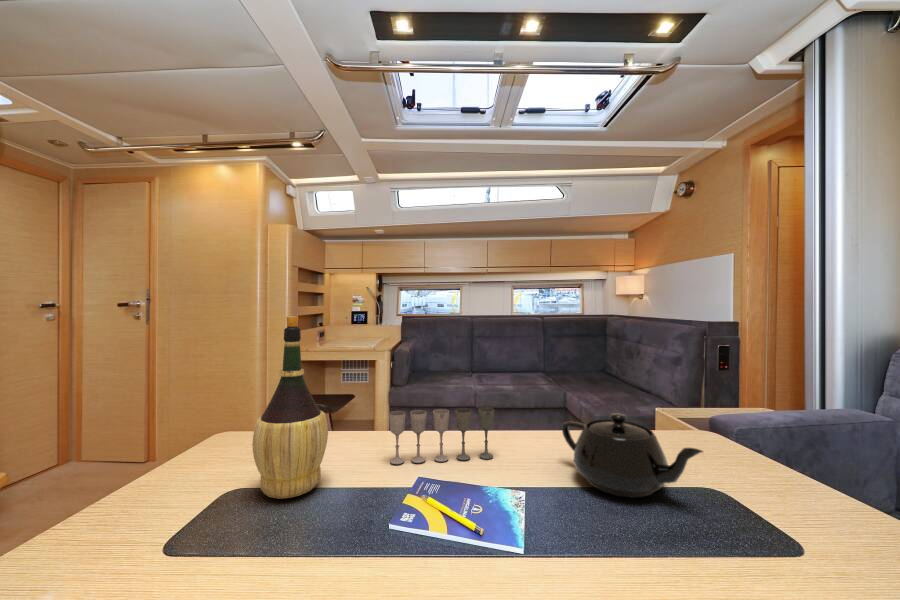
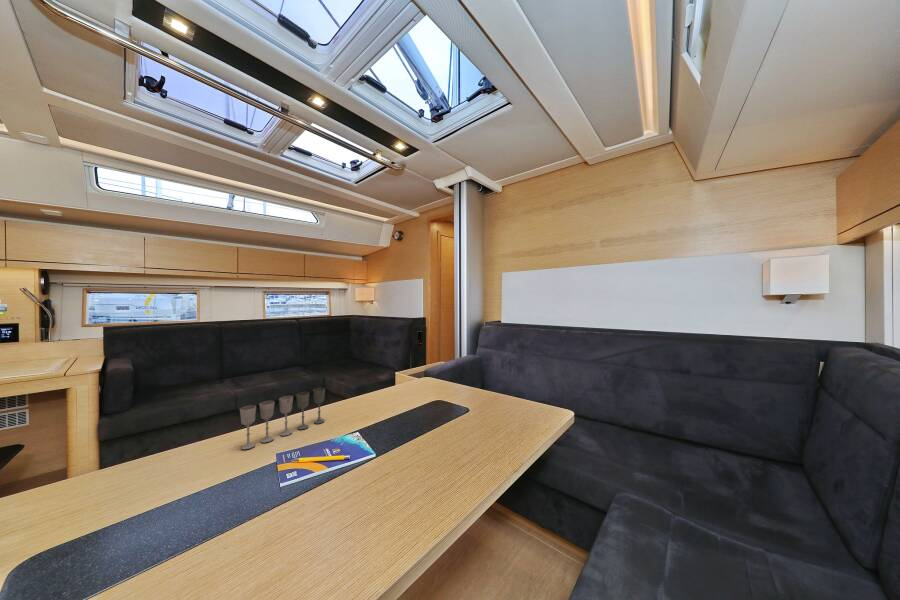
wine bottle: present [252,316,328,499] -> none [98,337,195,517]
teapot: present [562,413,703,497] -> none [369,374,443,417]

